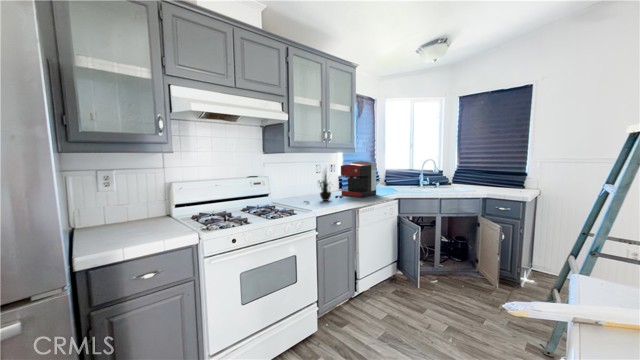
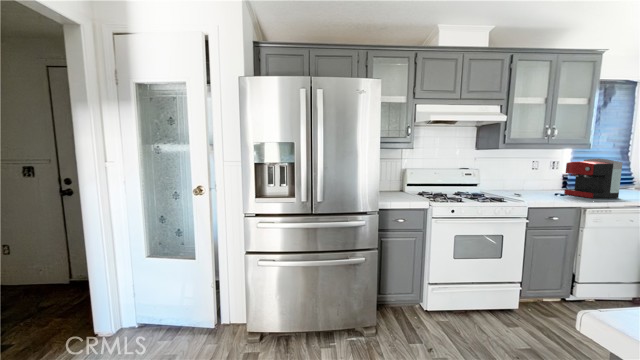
potted plant: present [318,174,331,201] -> none [529,158,555,196]

